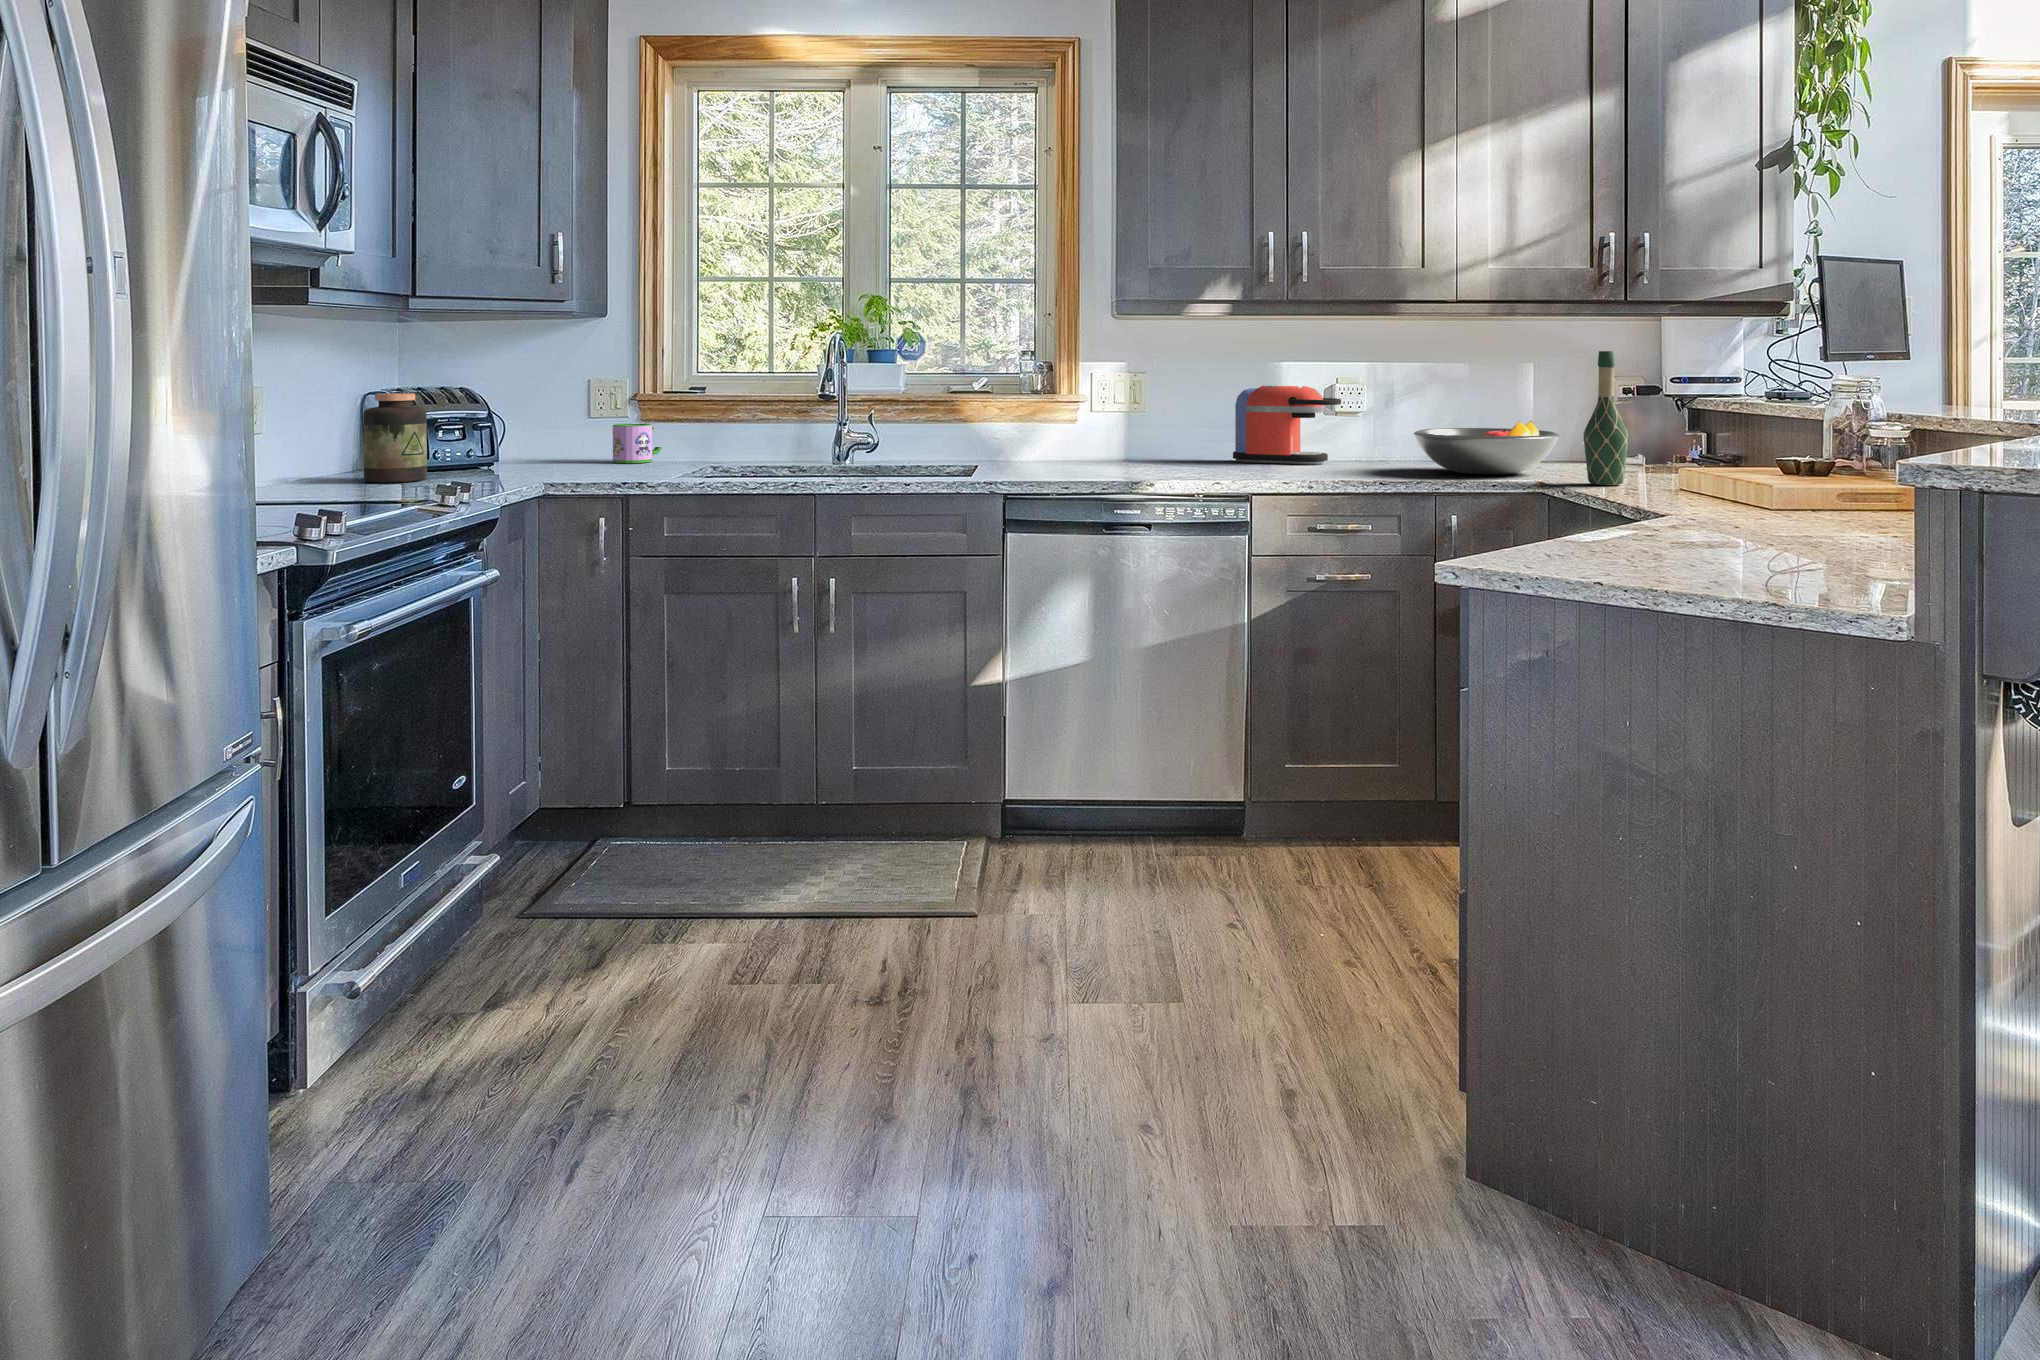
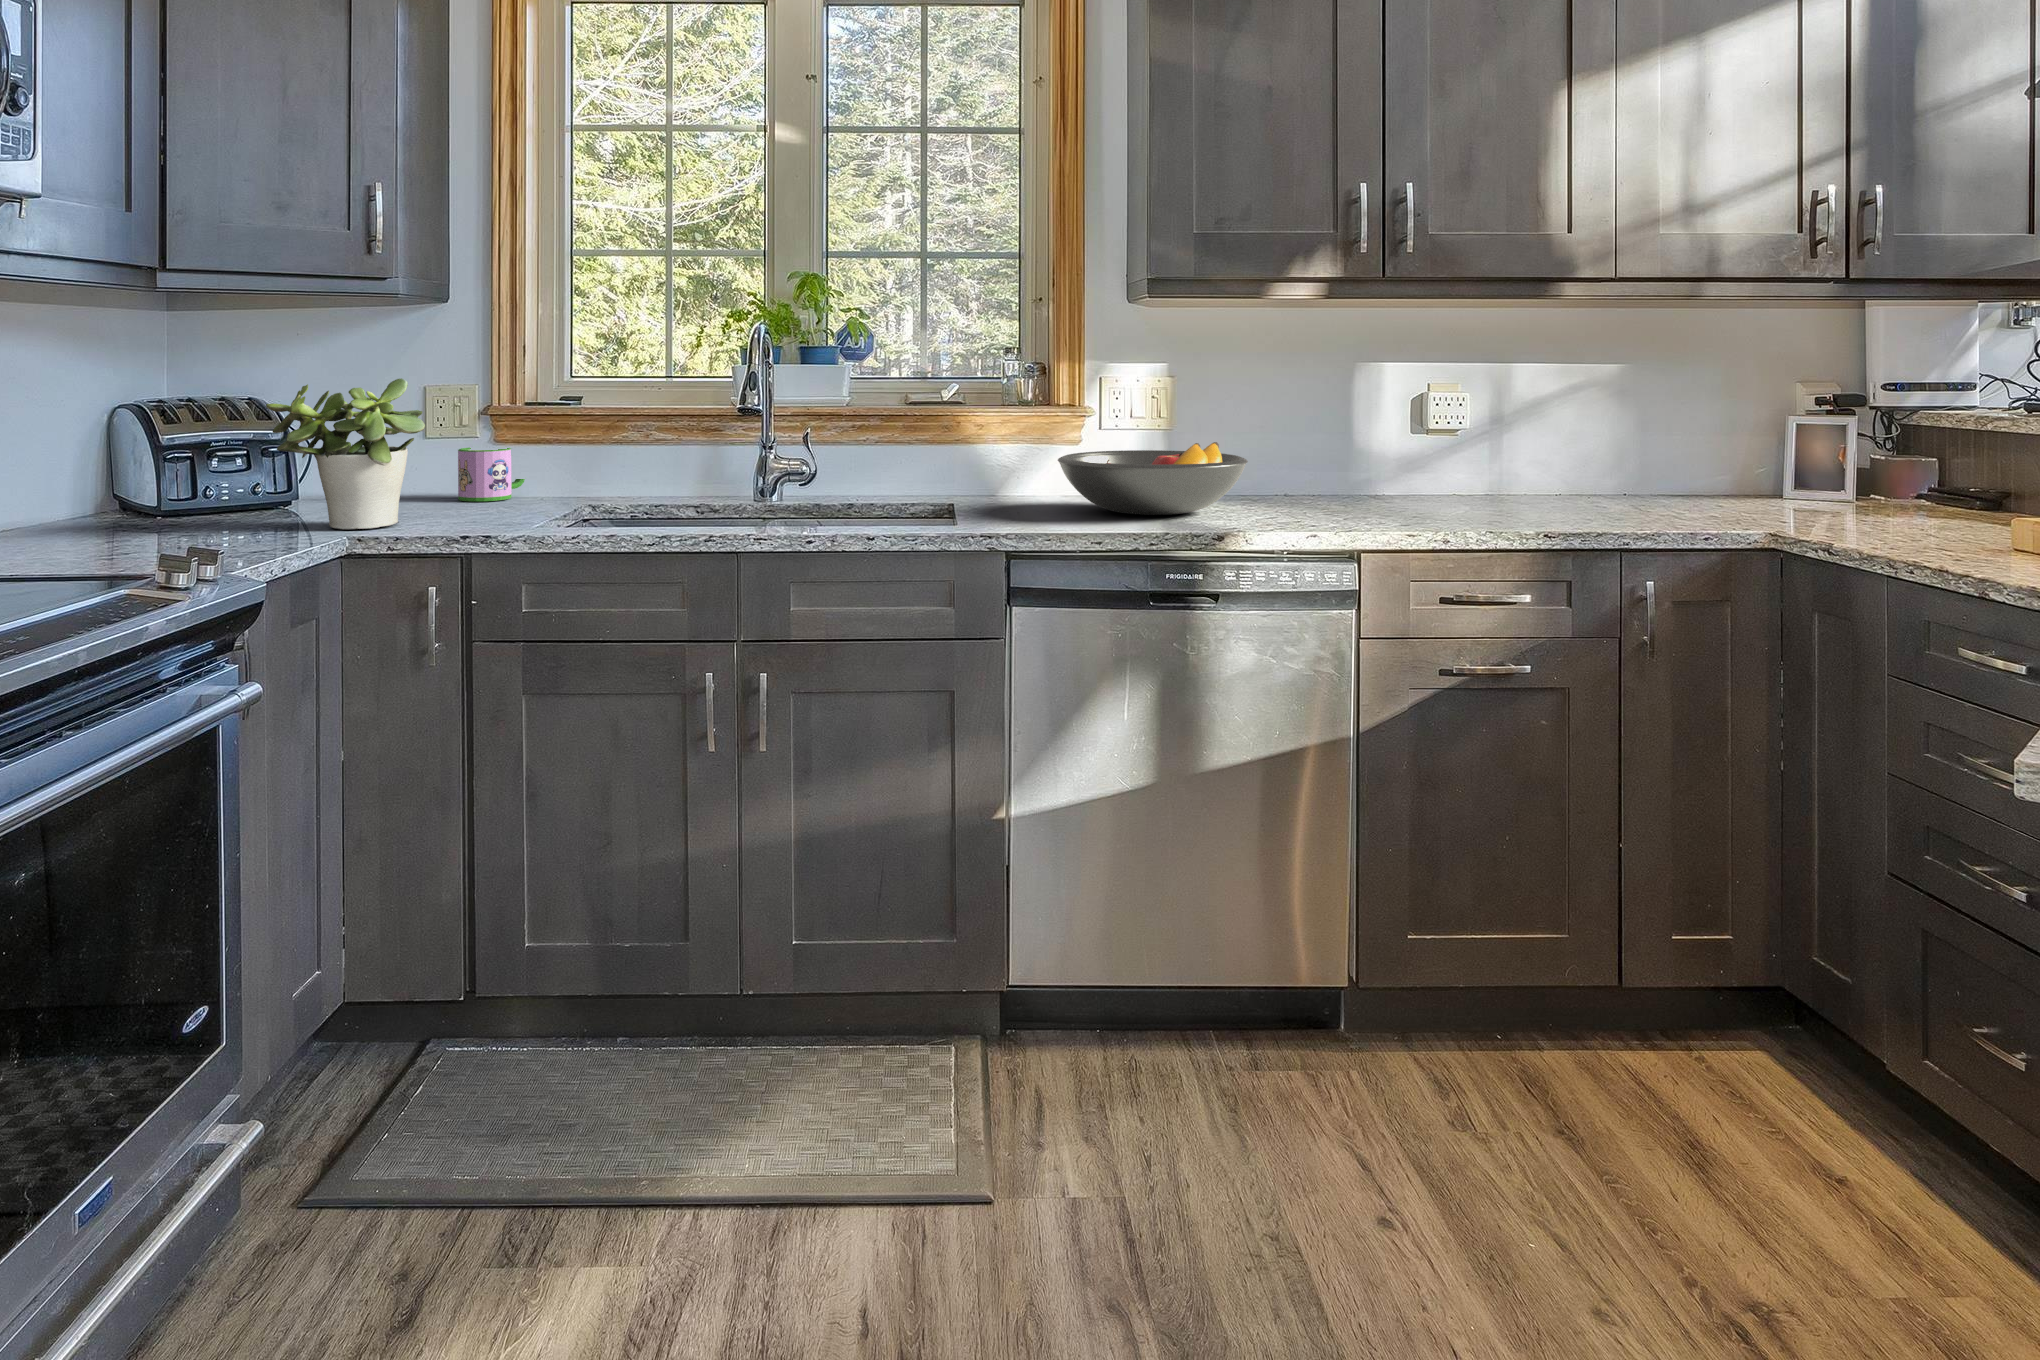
wine bottle: present [1584,351,1629,485] -> none [1851,347,1925,542]
potted plant: none [484,372,595,478] -> present [266,378,425,530]
coffee maker: present [1233,386,1341,464] -> none [1286,395,1439,501]
jar: present [363,393,427,483] -> none [88,410,183,540]
fruit bowl: present [1414,421,1559,475] -> present [1058,442,1248,515]

